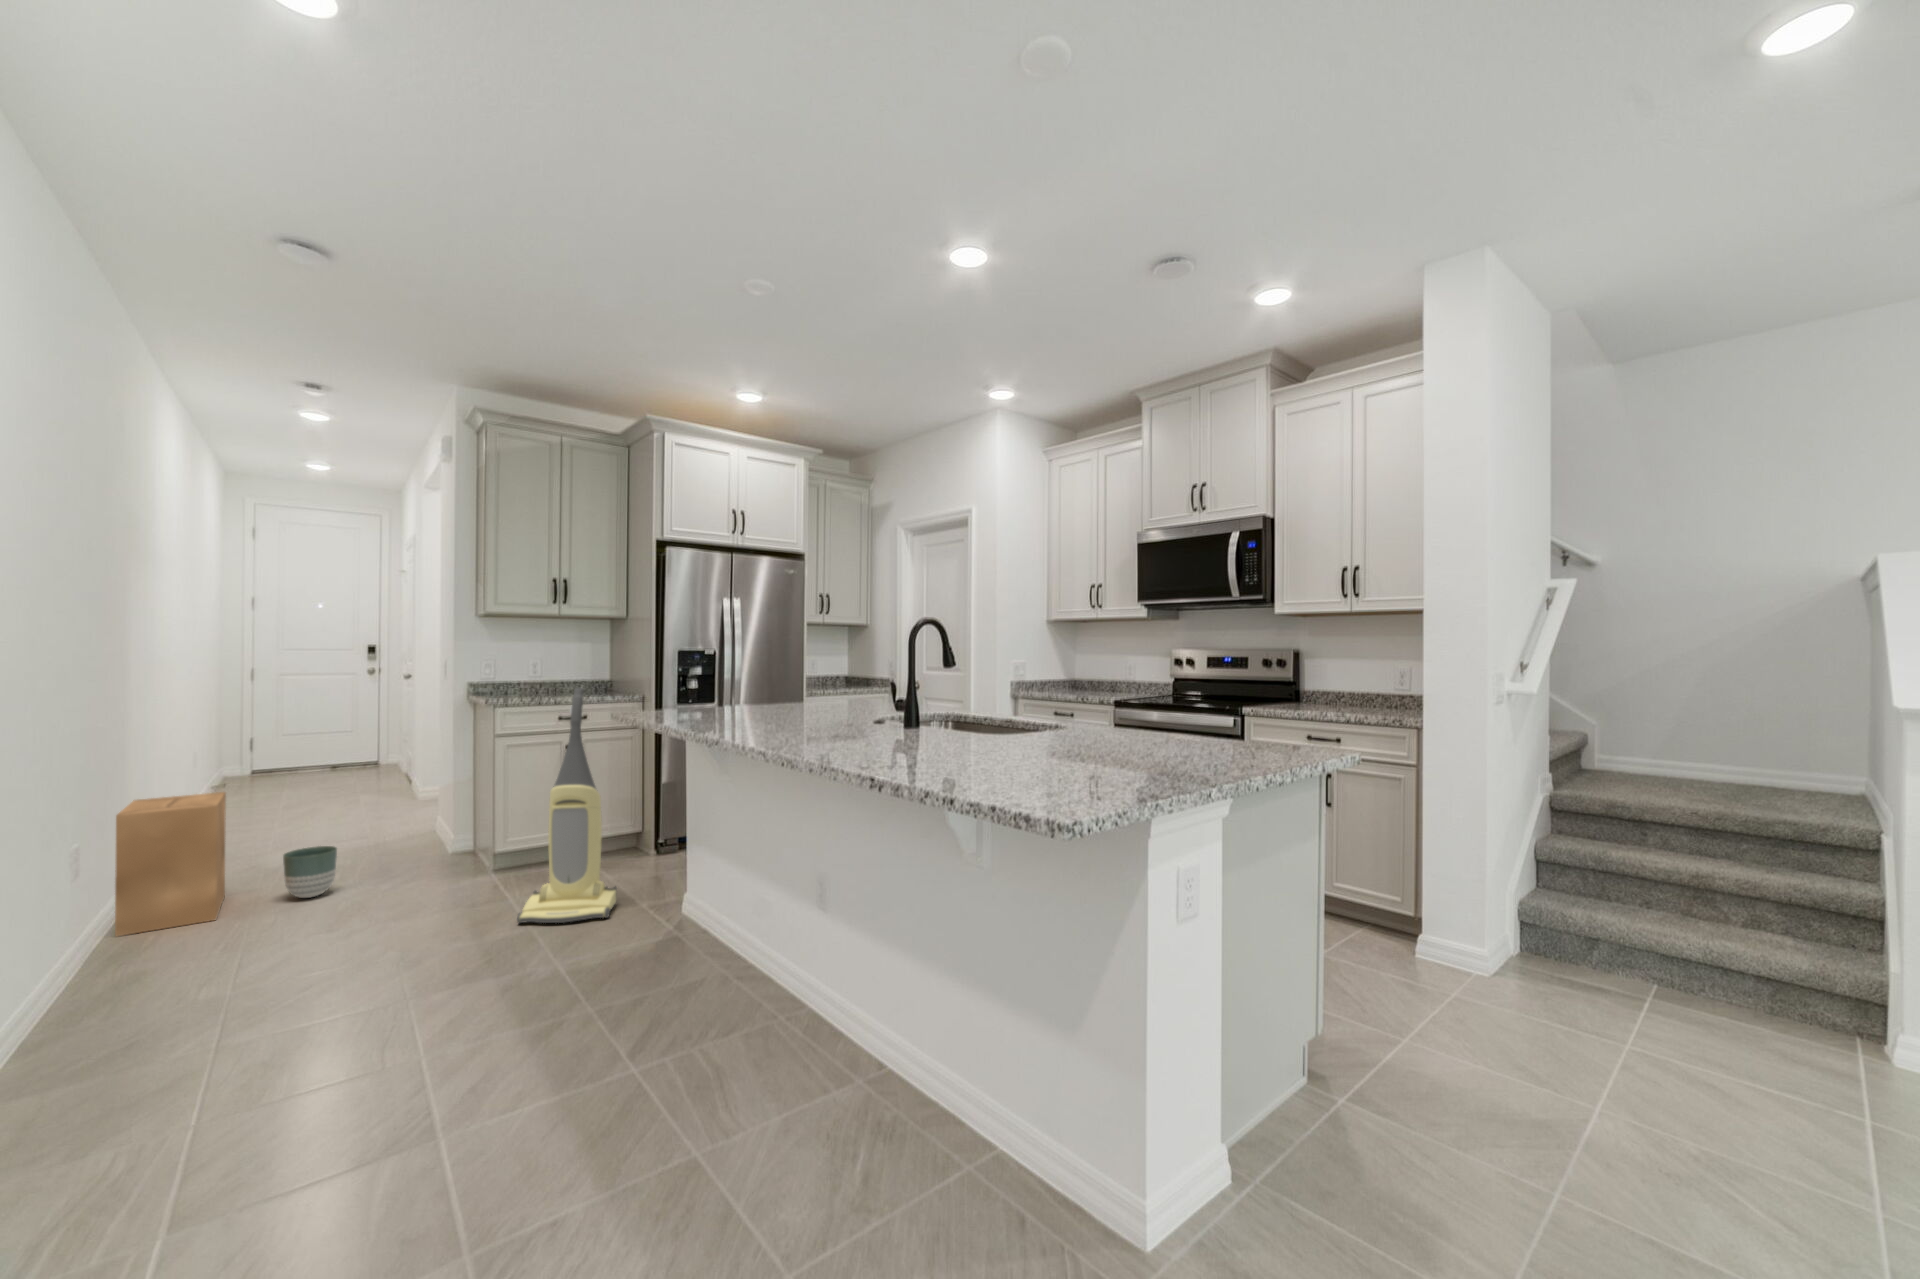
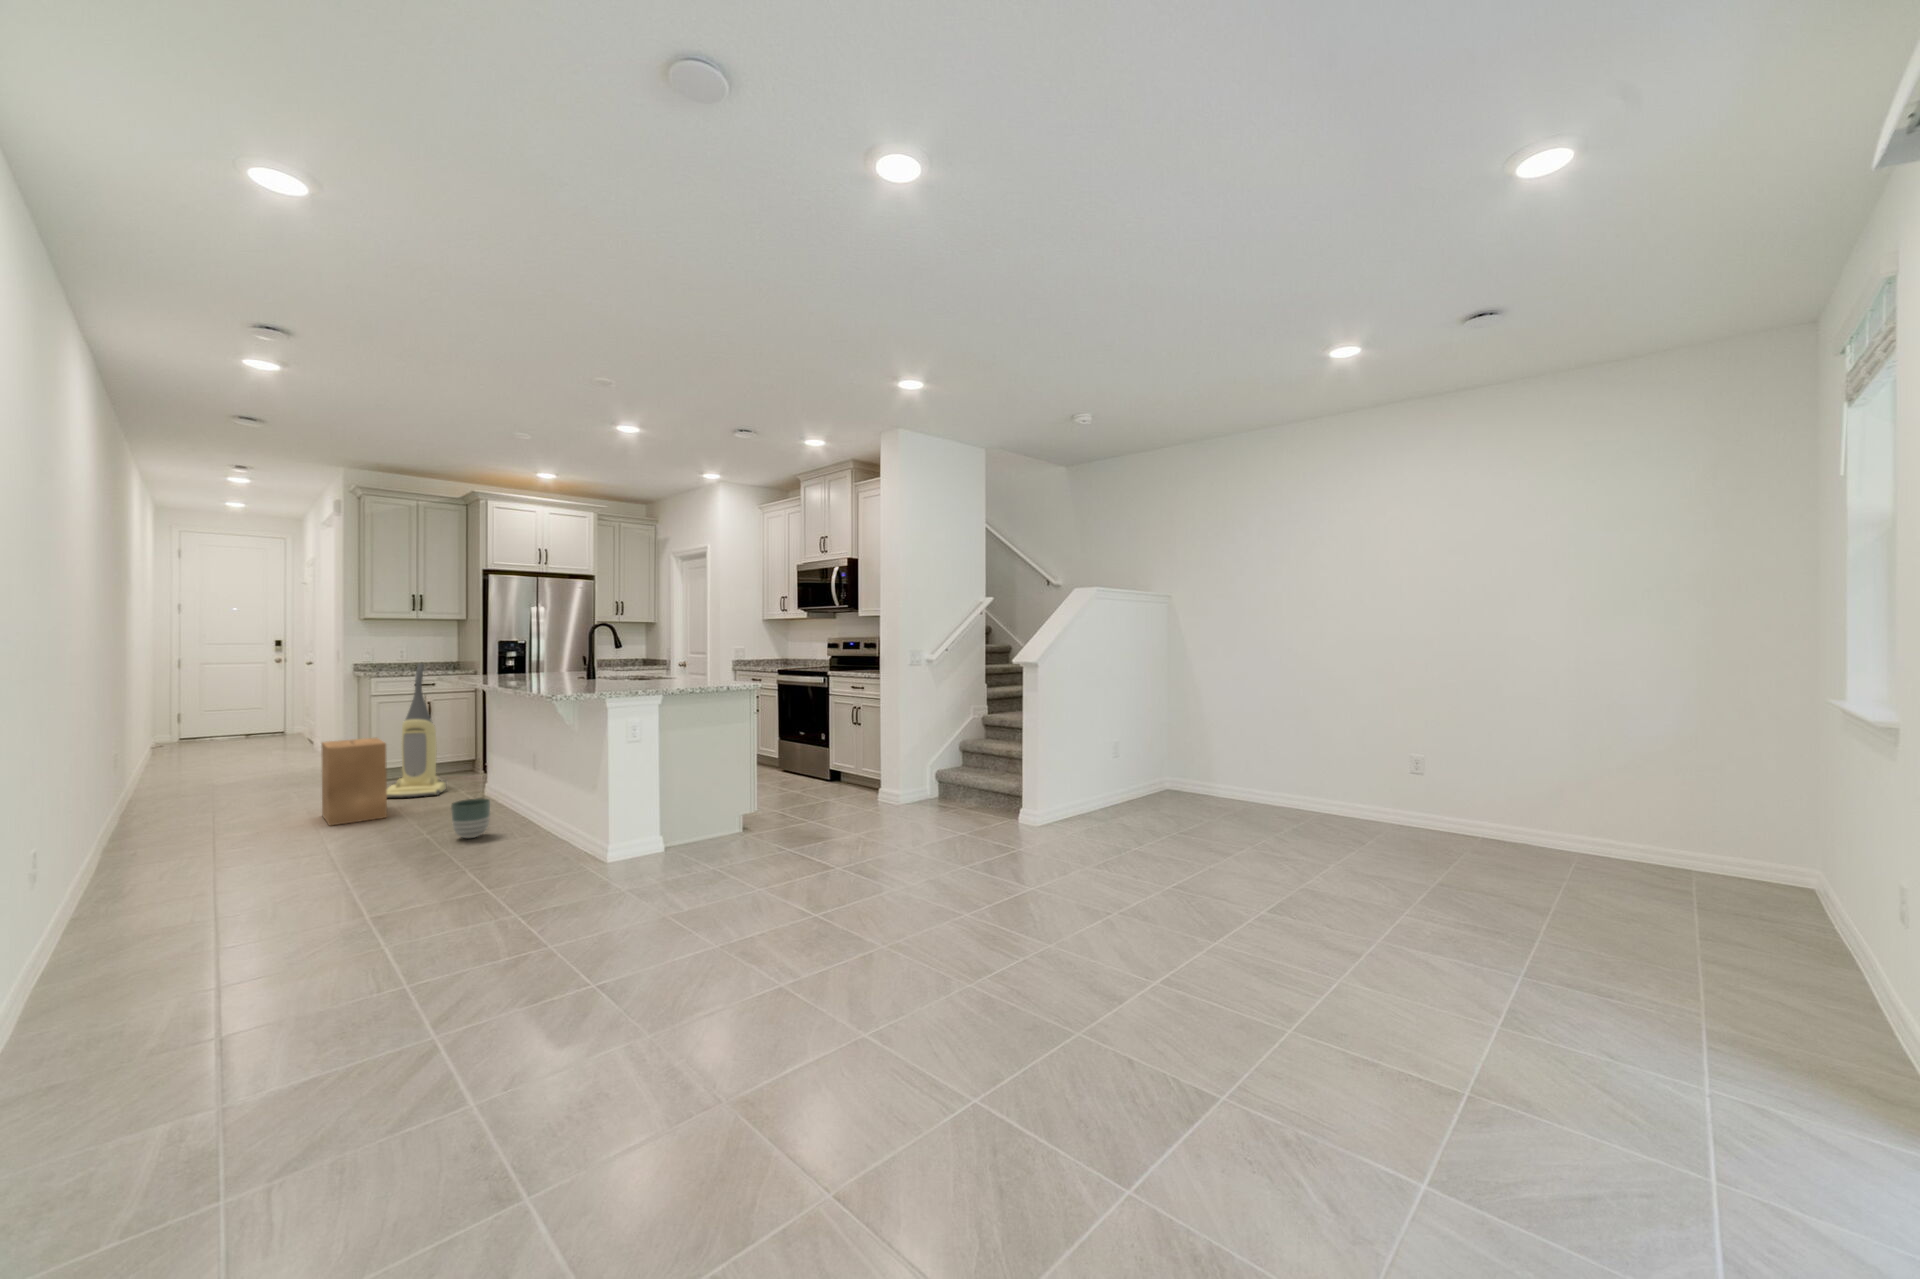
cardboard box: present [115,792,226,936] -> present [321,738,387,826]
planter: present [283,846,337,898] -> present [451,798,490,838]

